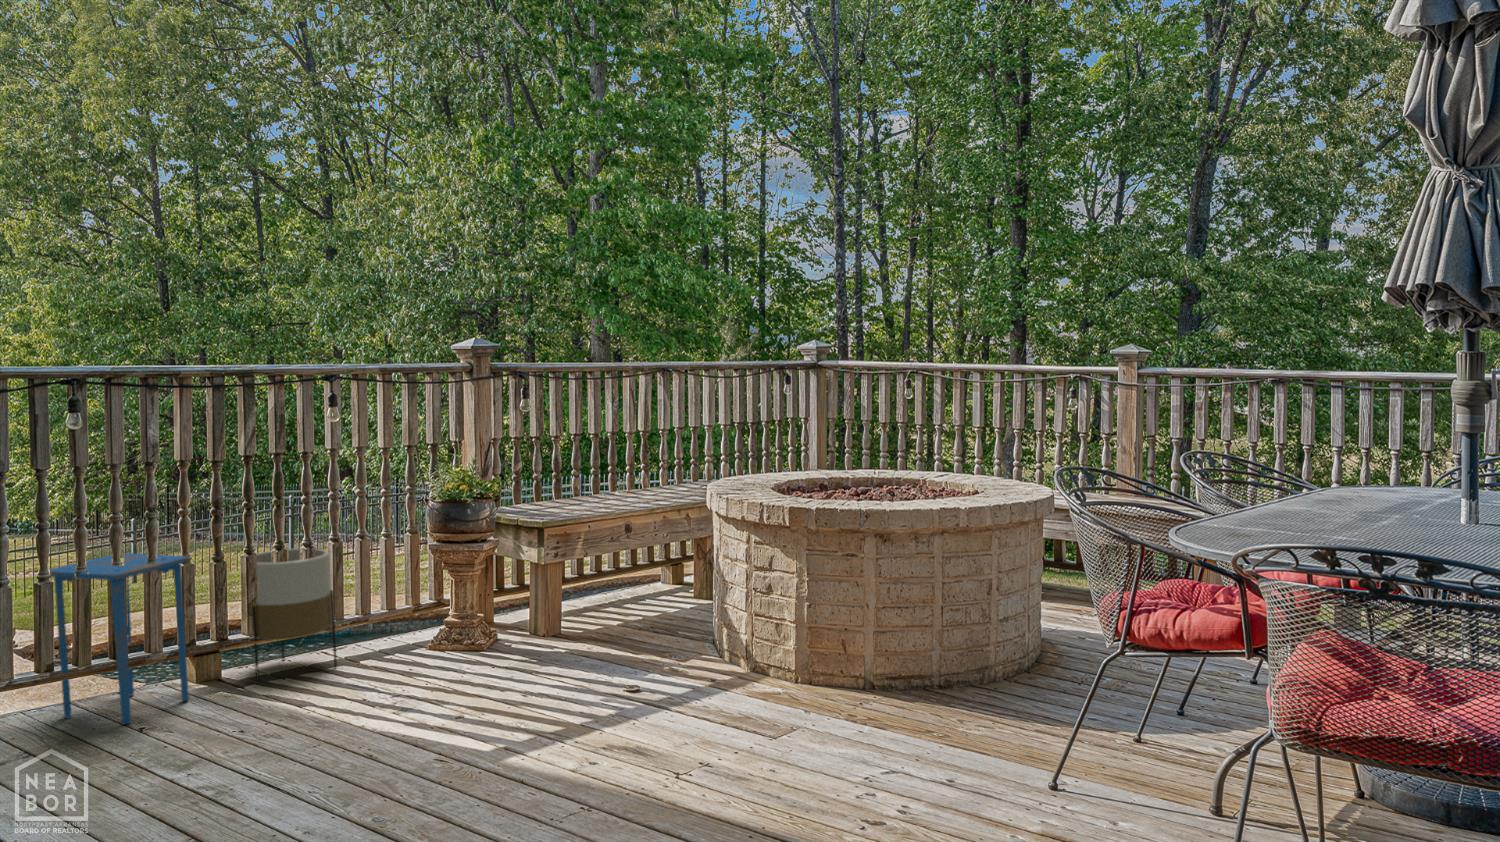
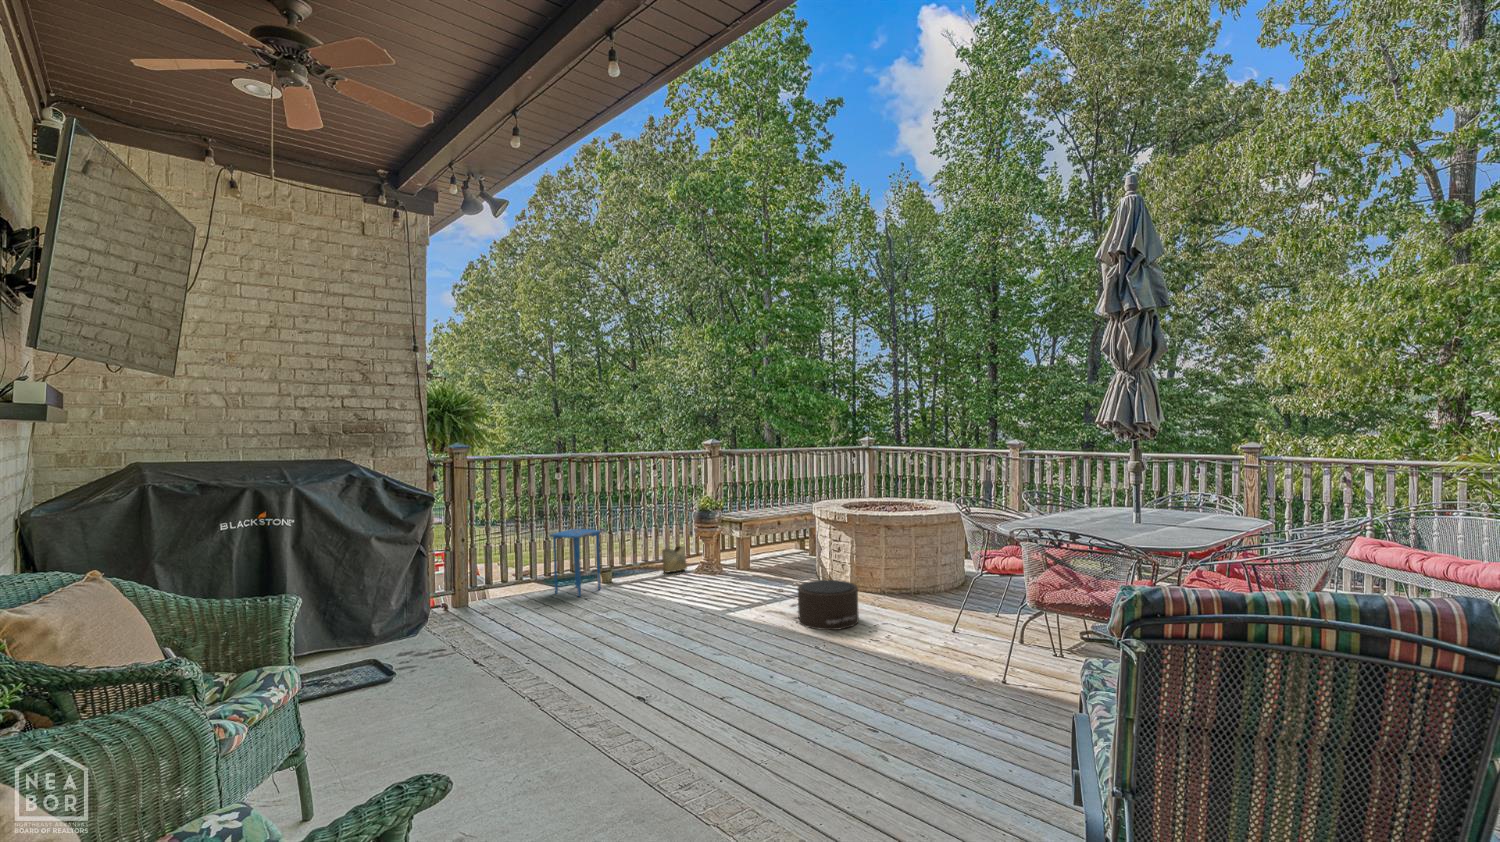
planter: present [243,548,337,680] -> none [620,529,656,583]
woven basket: none [351,559,414,648] -> present [662,546,687,572]
pouf: none [657,670,836,802] -> present [791,580,859,630]

